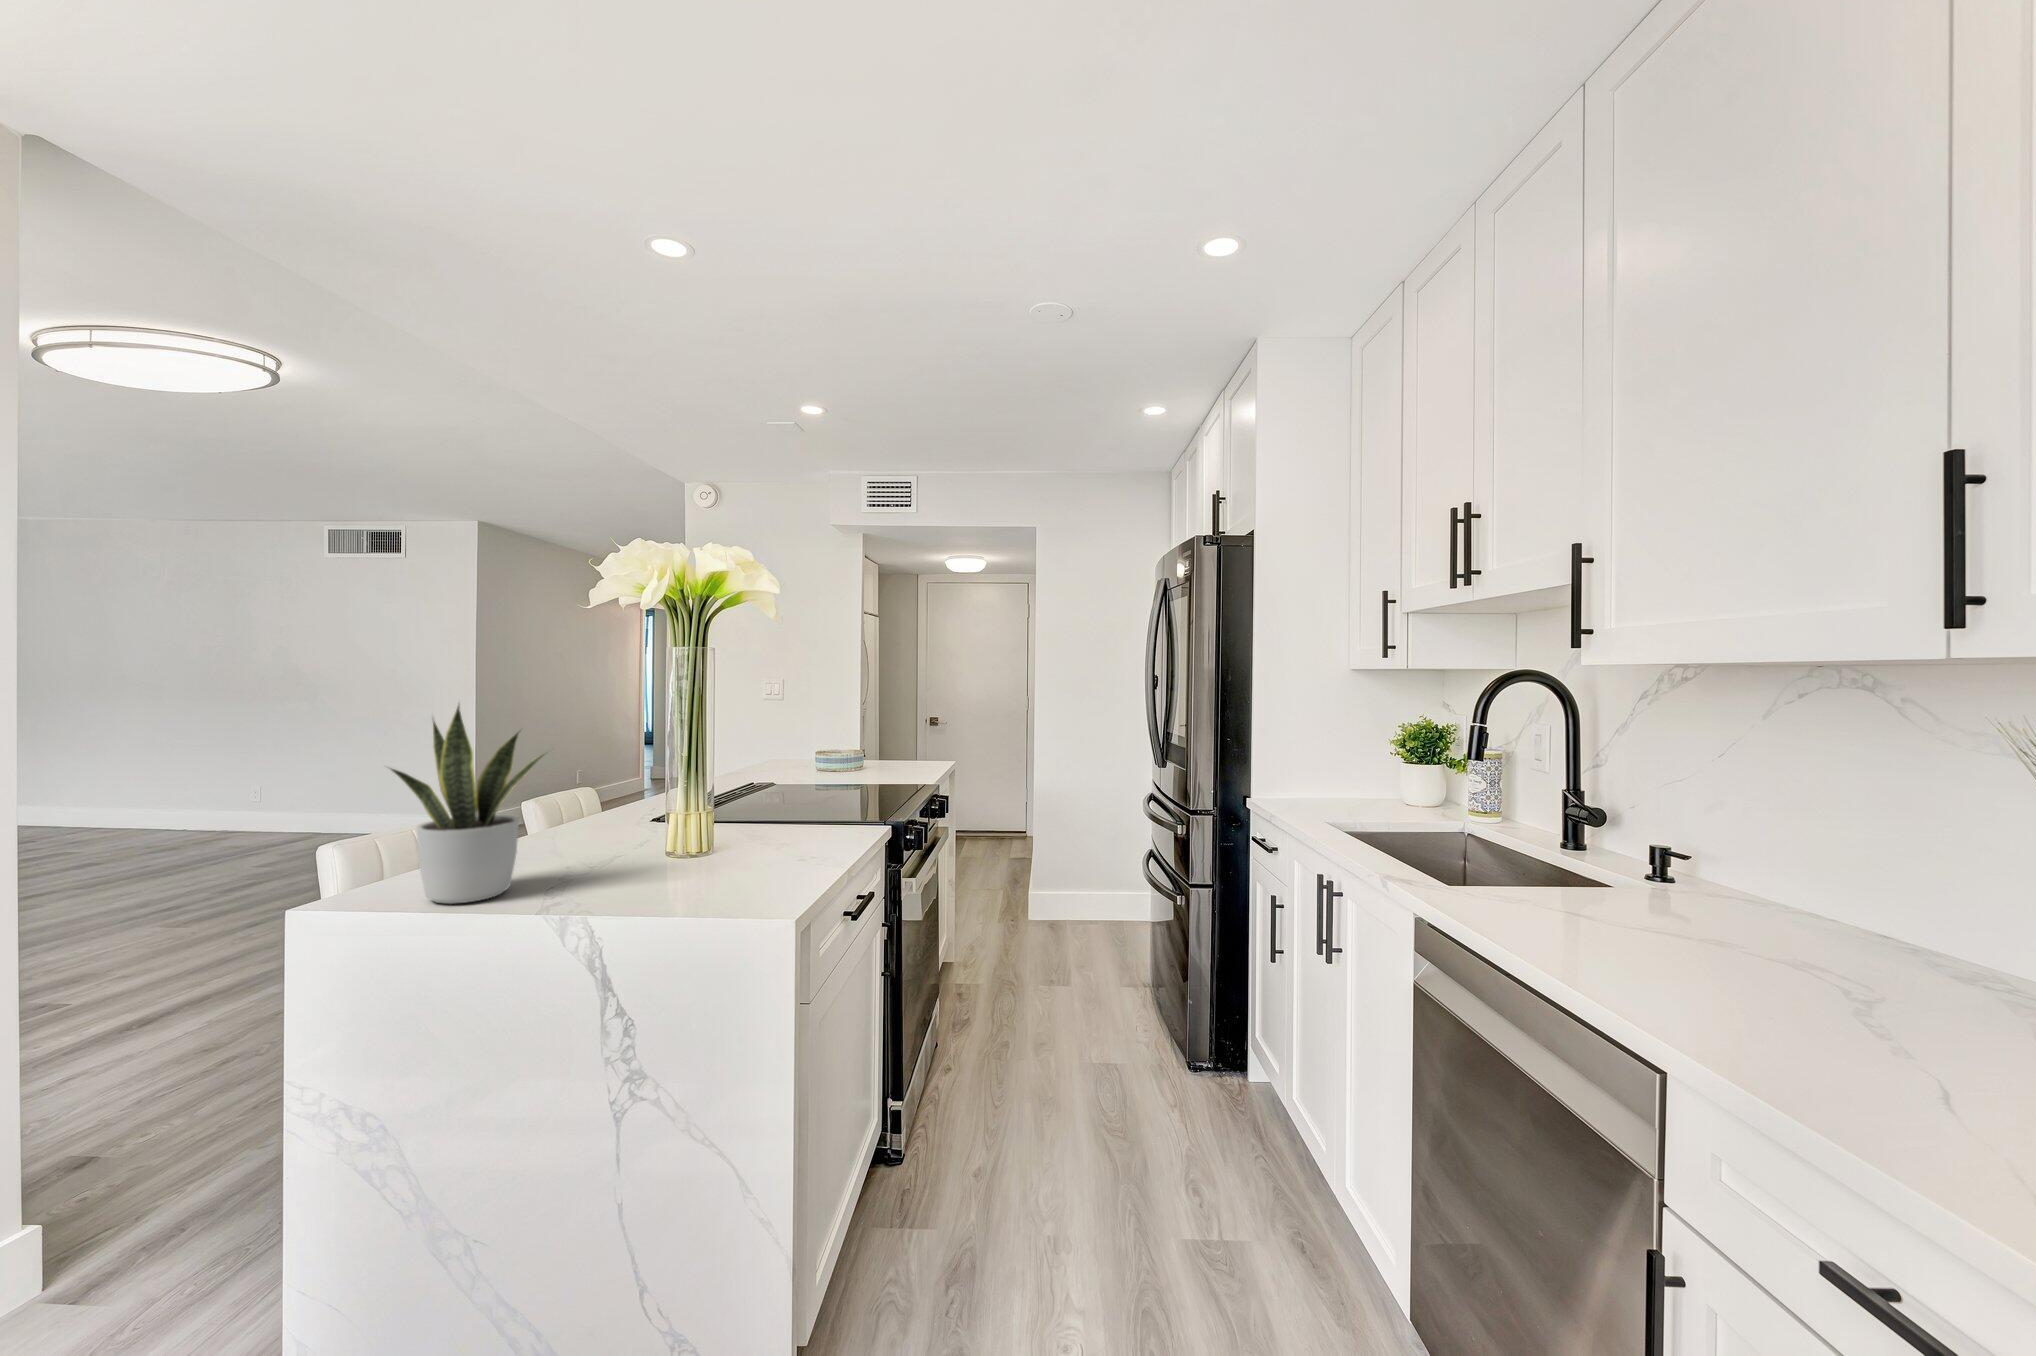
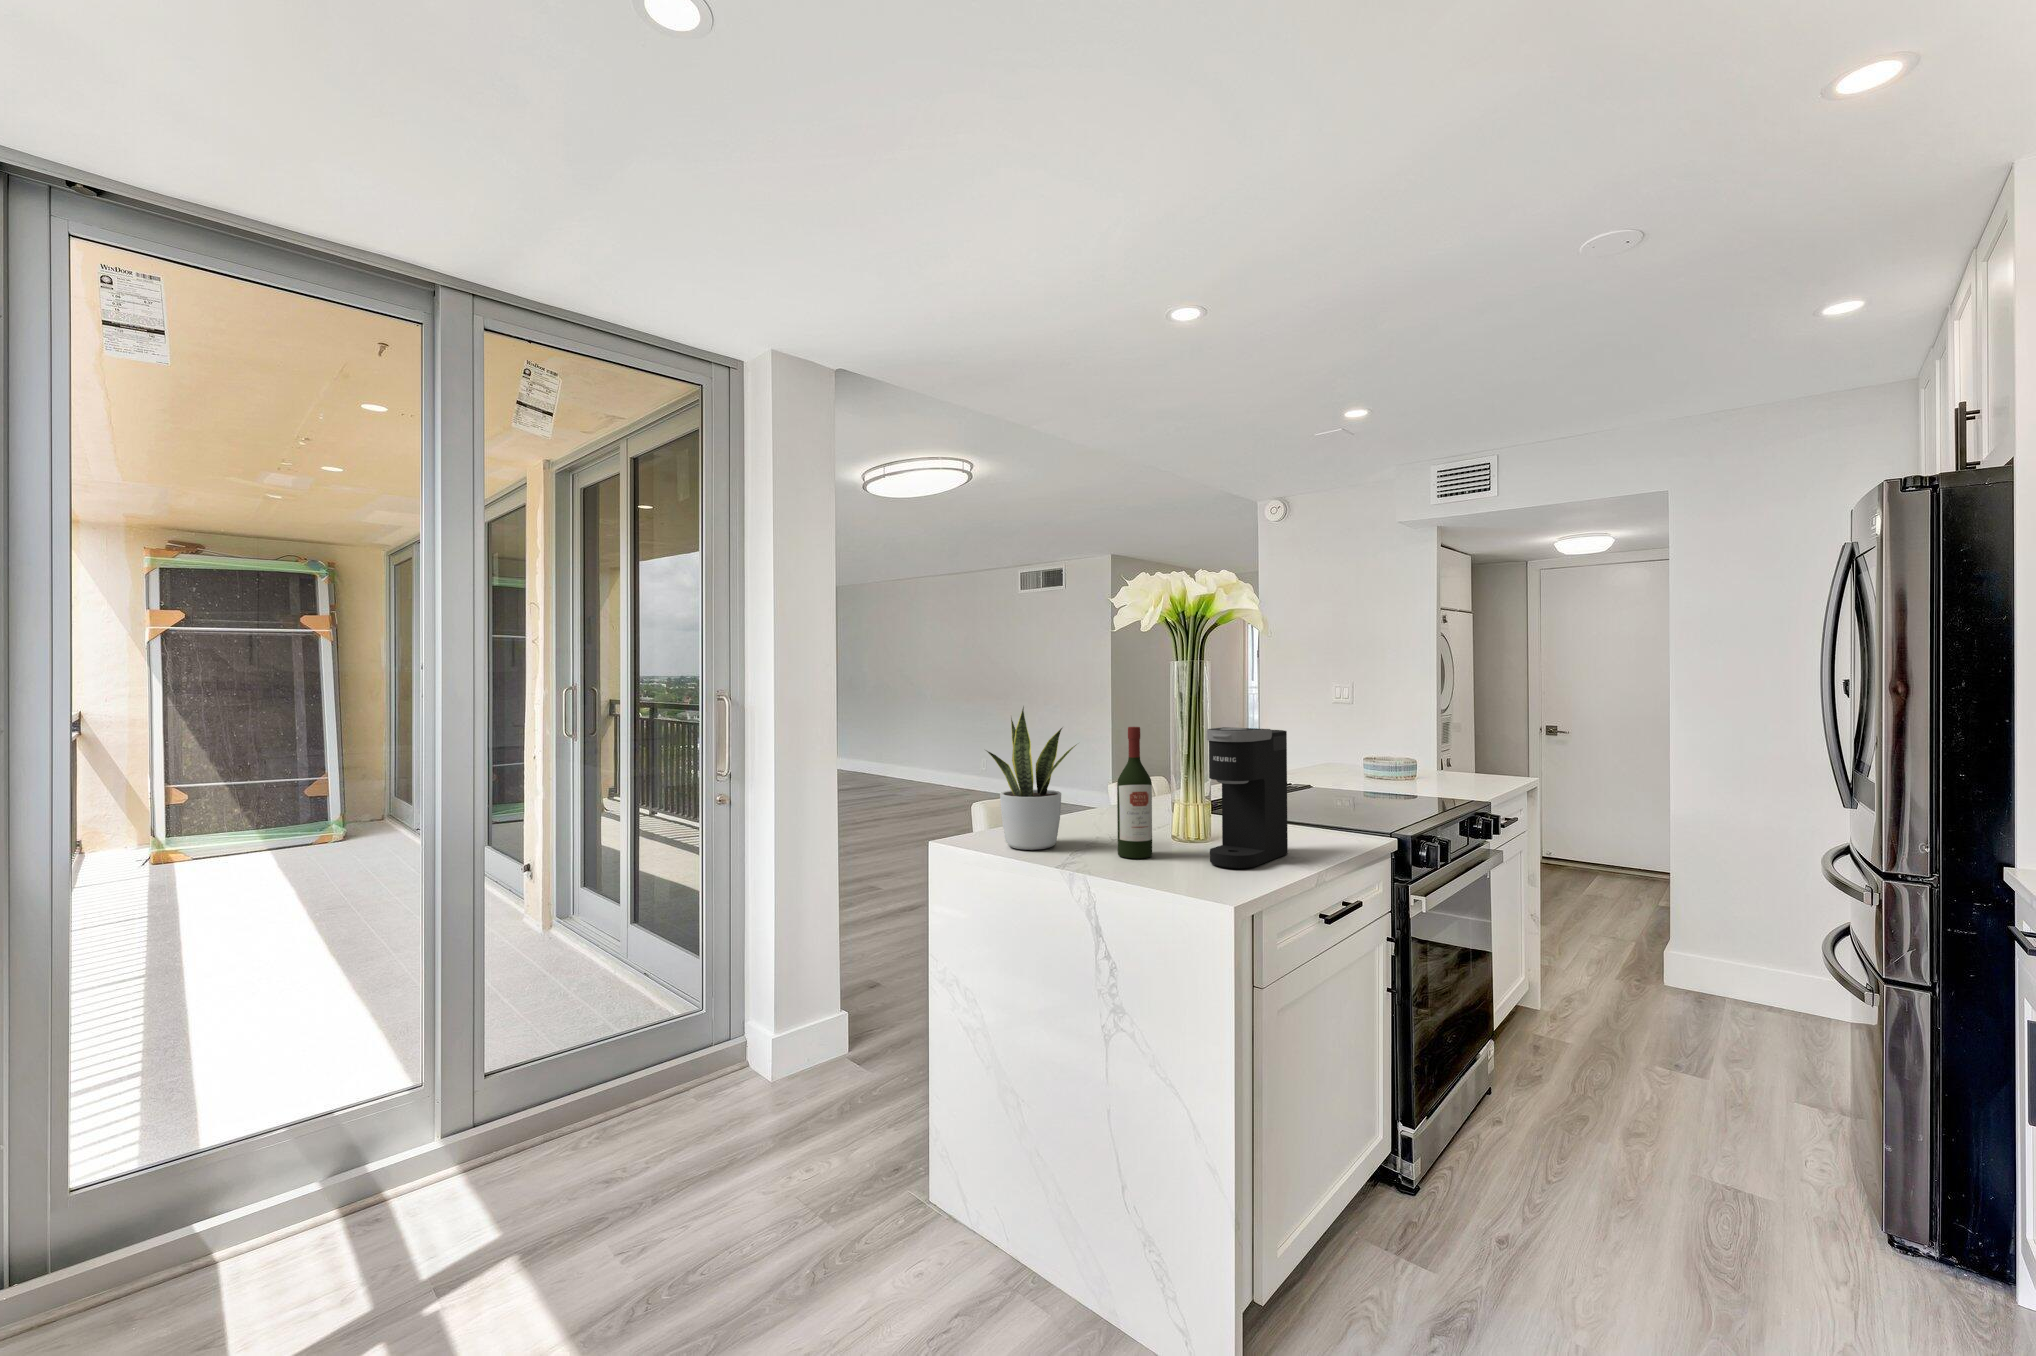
coffee maker: none [732,723,809,885] -> present [1207,727,1288,868]
wine bottle: none [609,726,657,892] -> present [1117,727,1152,858]

